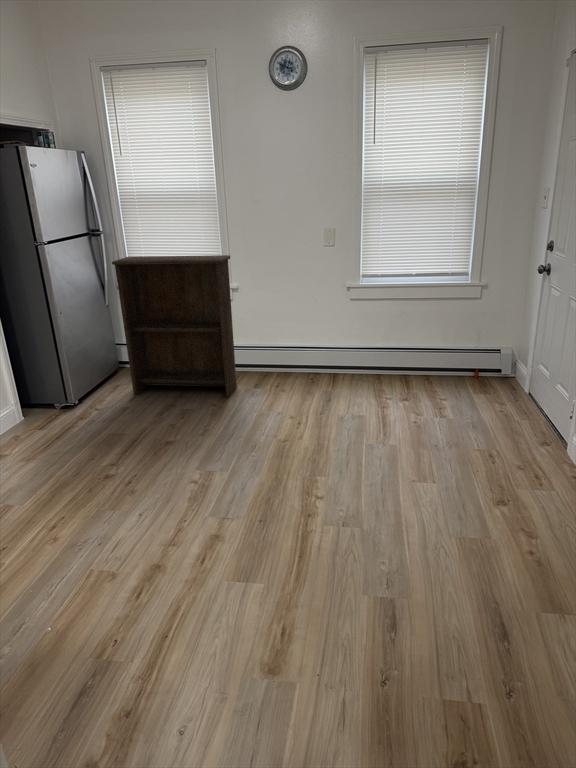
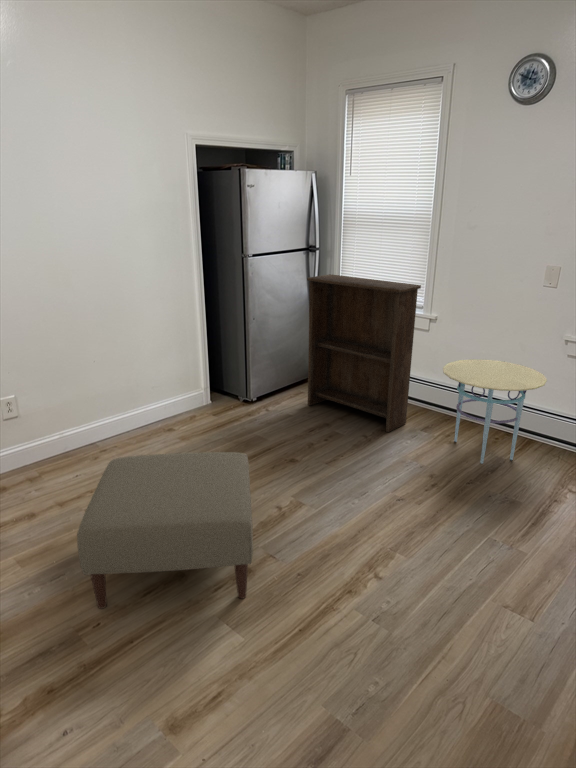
side table: none [269,312,352,399] -> present [443,359,547,463]
ottoman: none [23,435,242,632] -> present [77,452,253,608]

